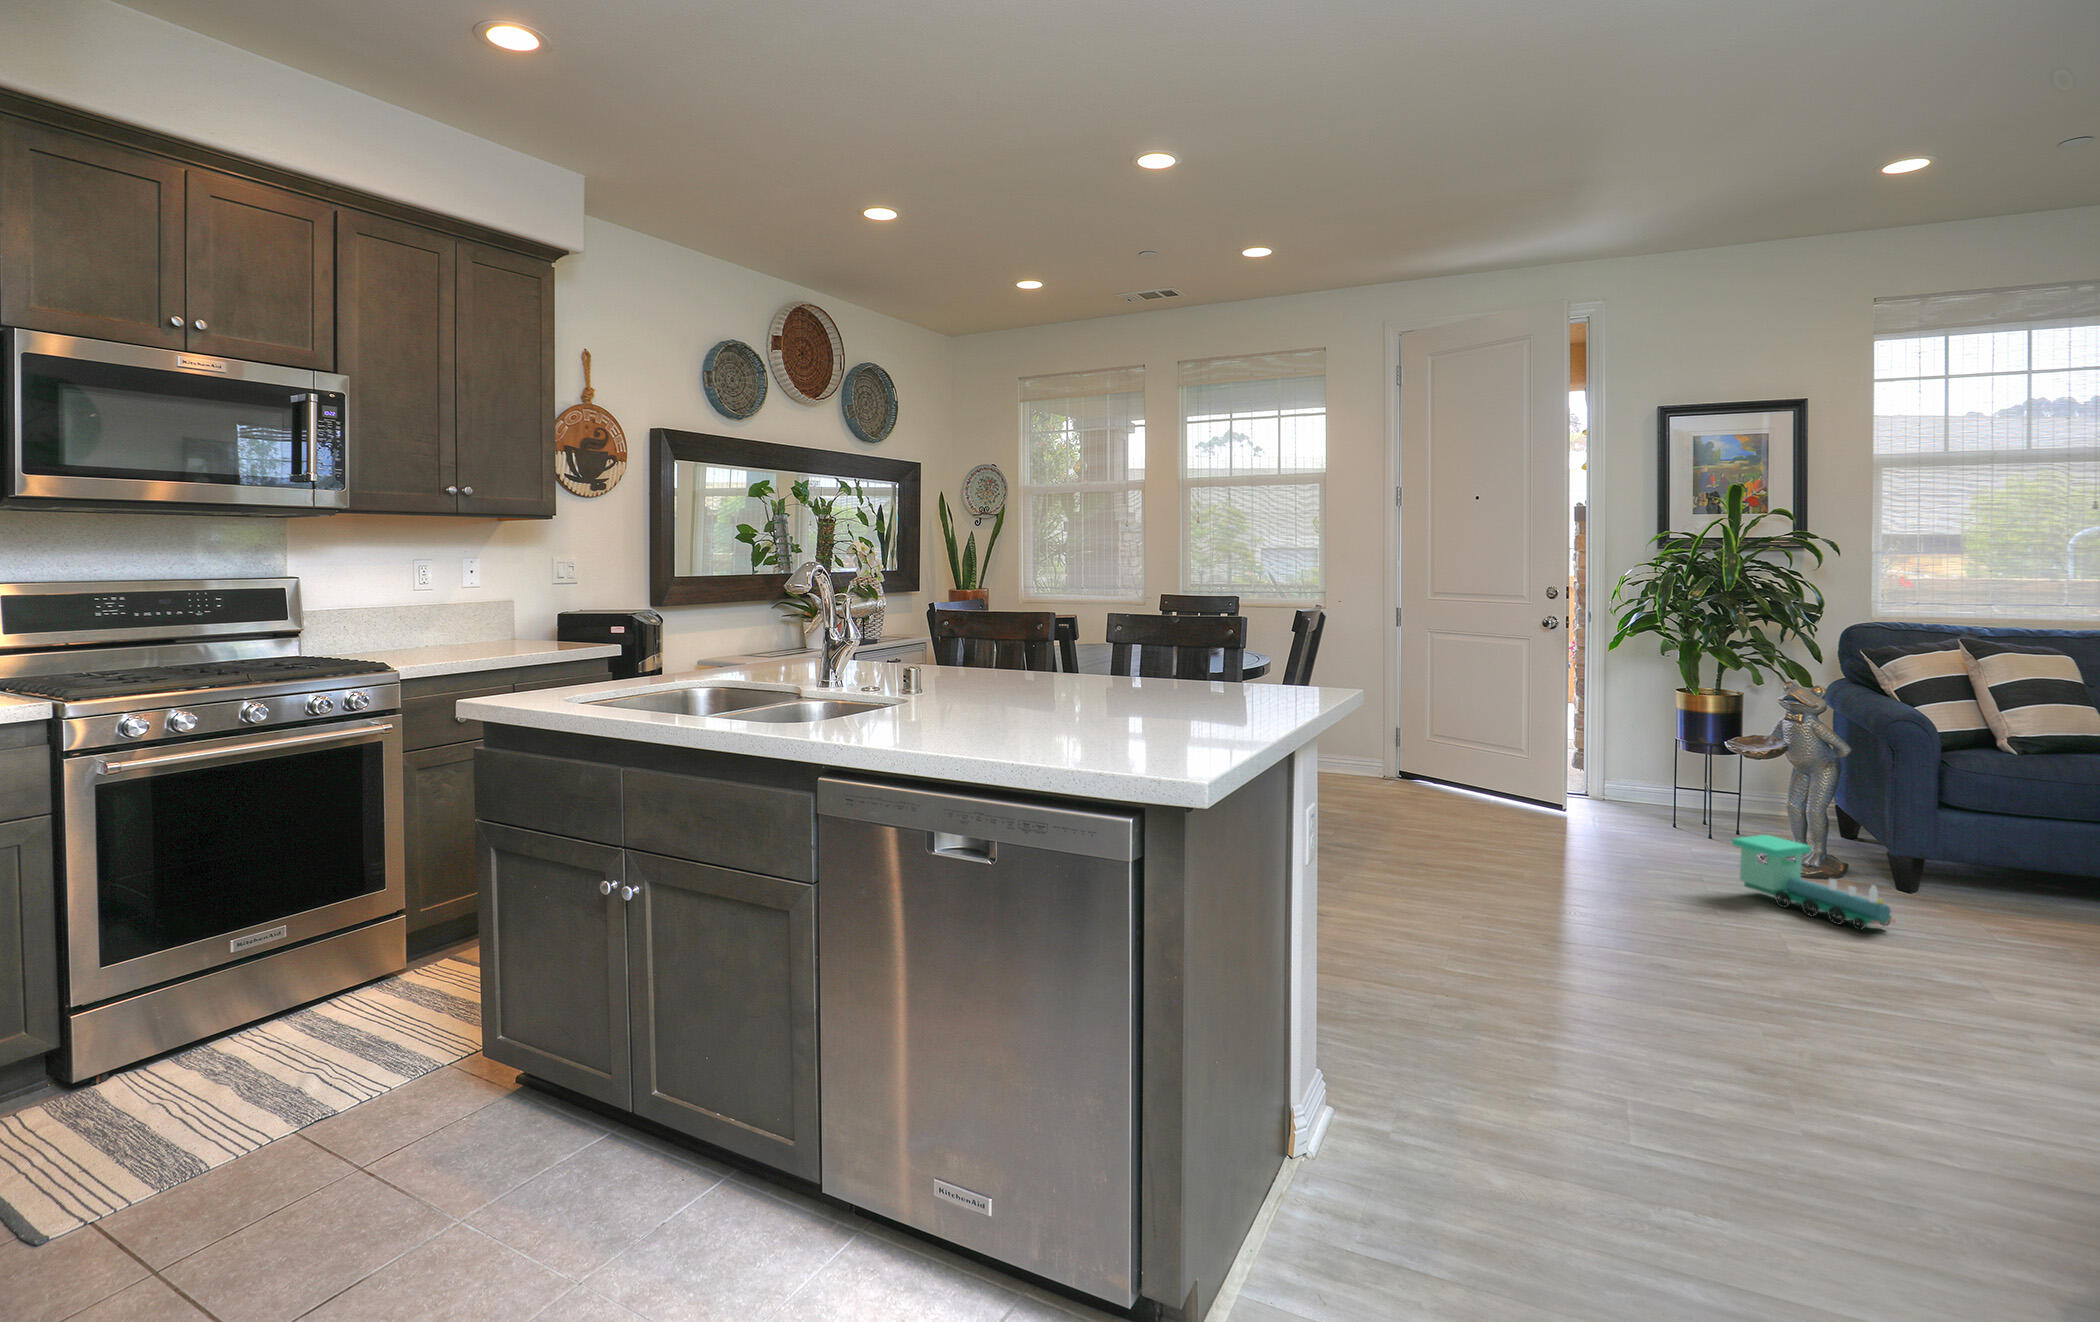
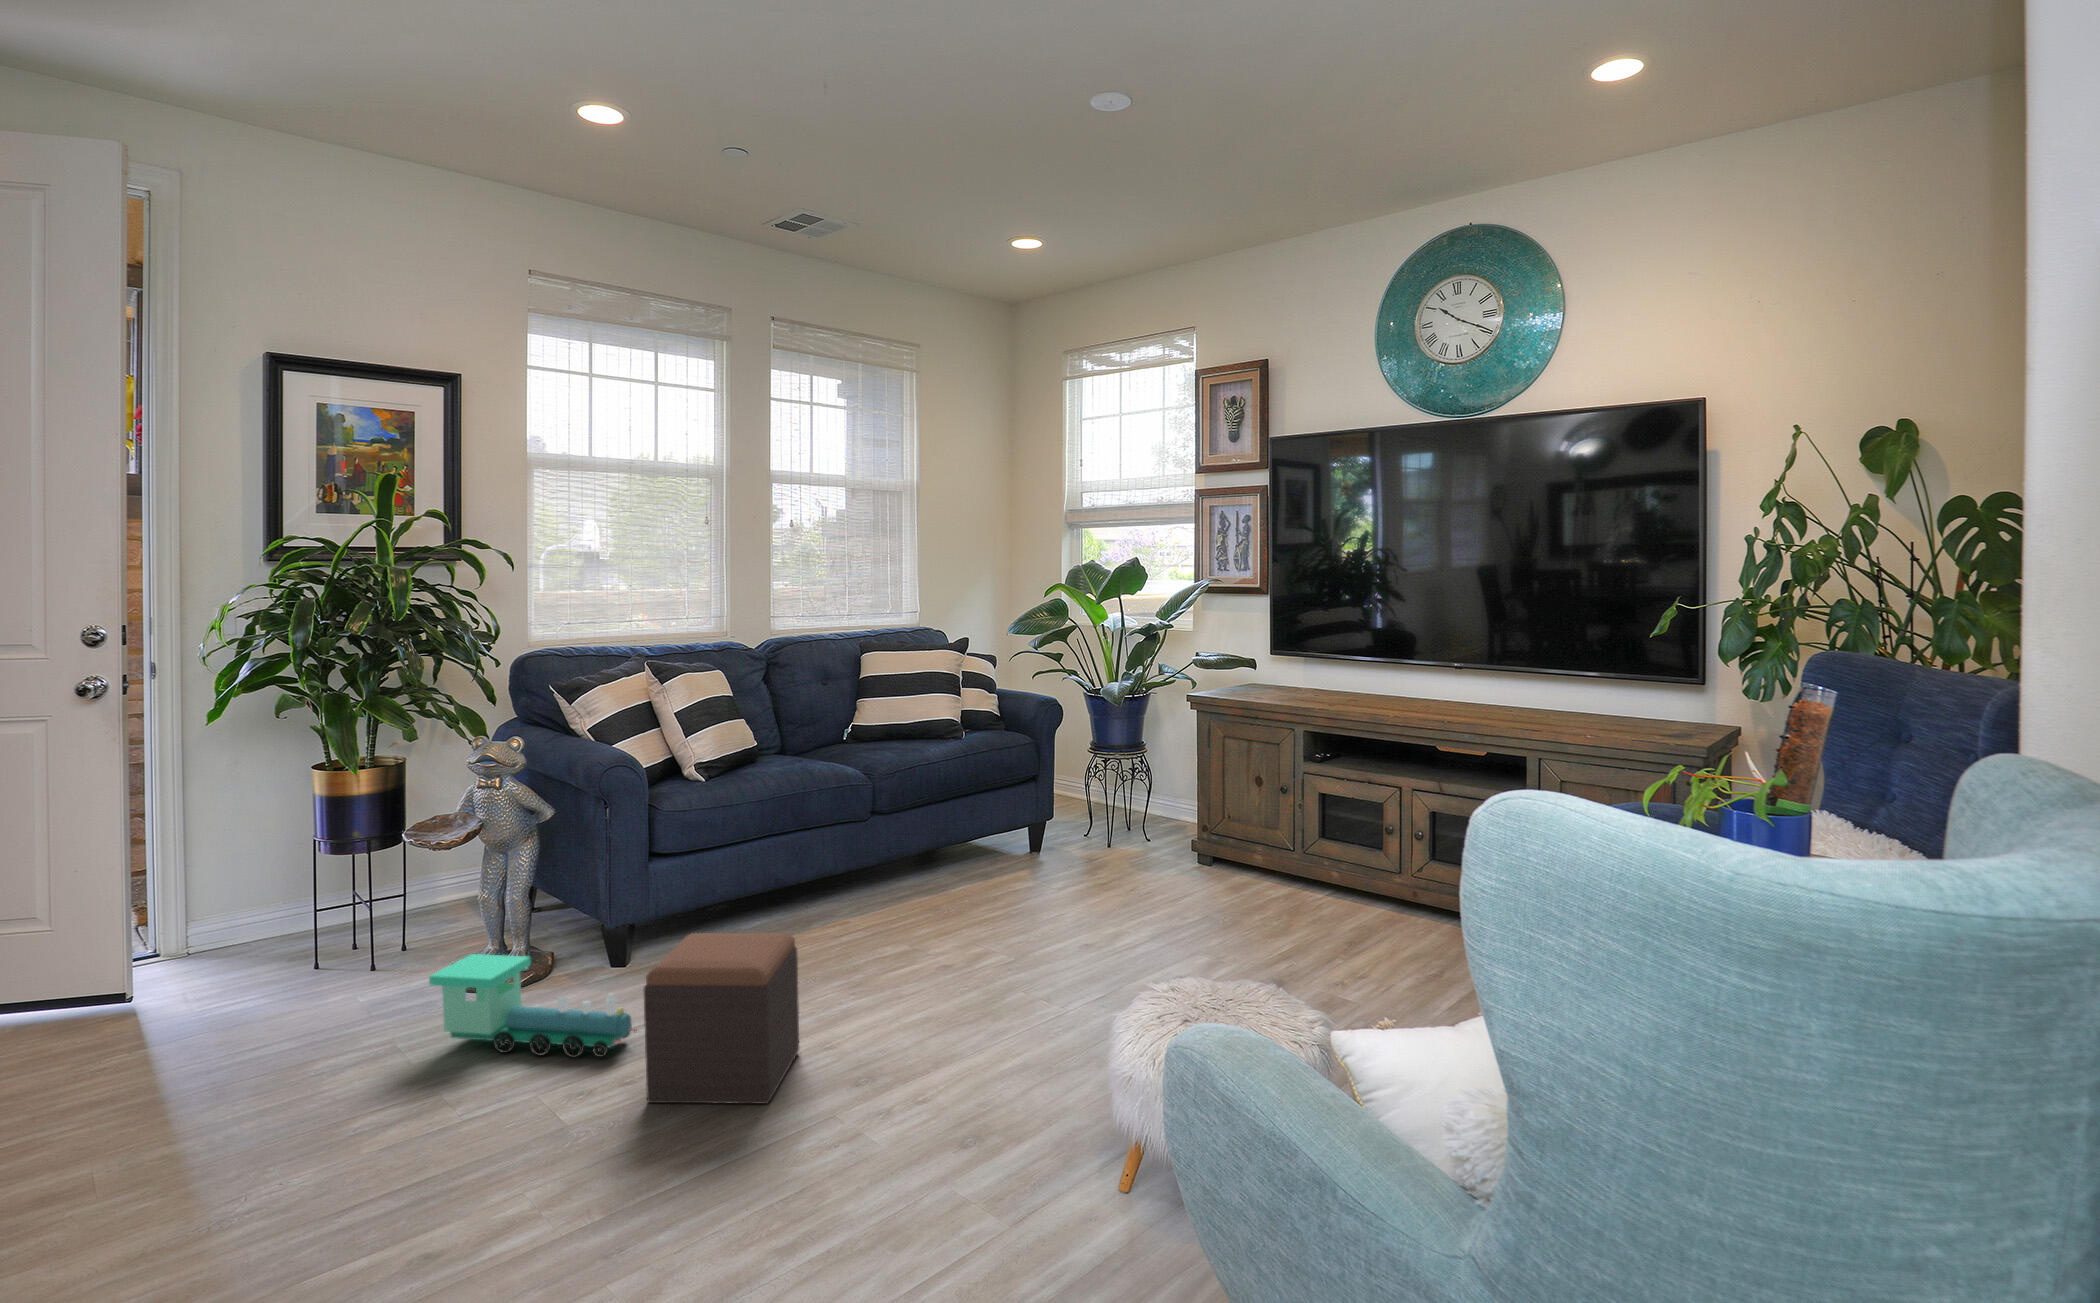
footstool: none [1888,853,2064,999] -> present [644,933,799,1104]

